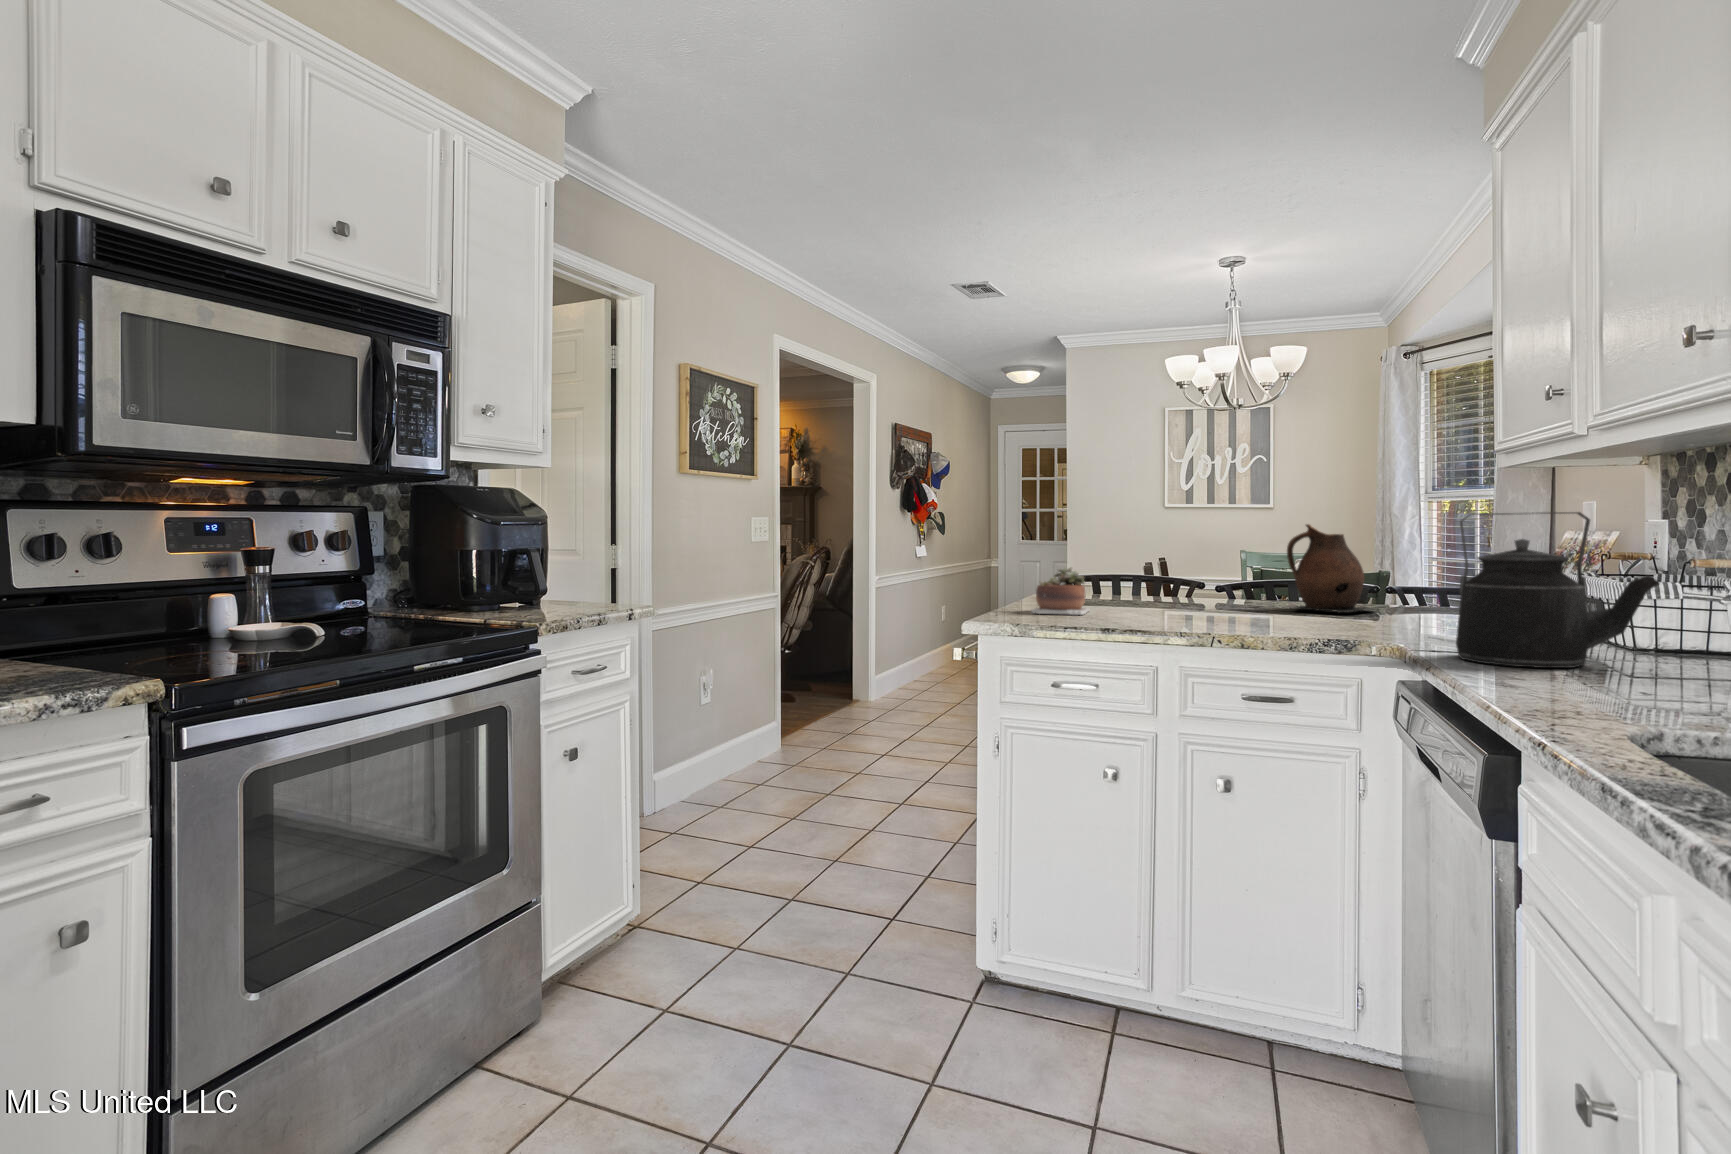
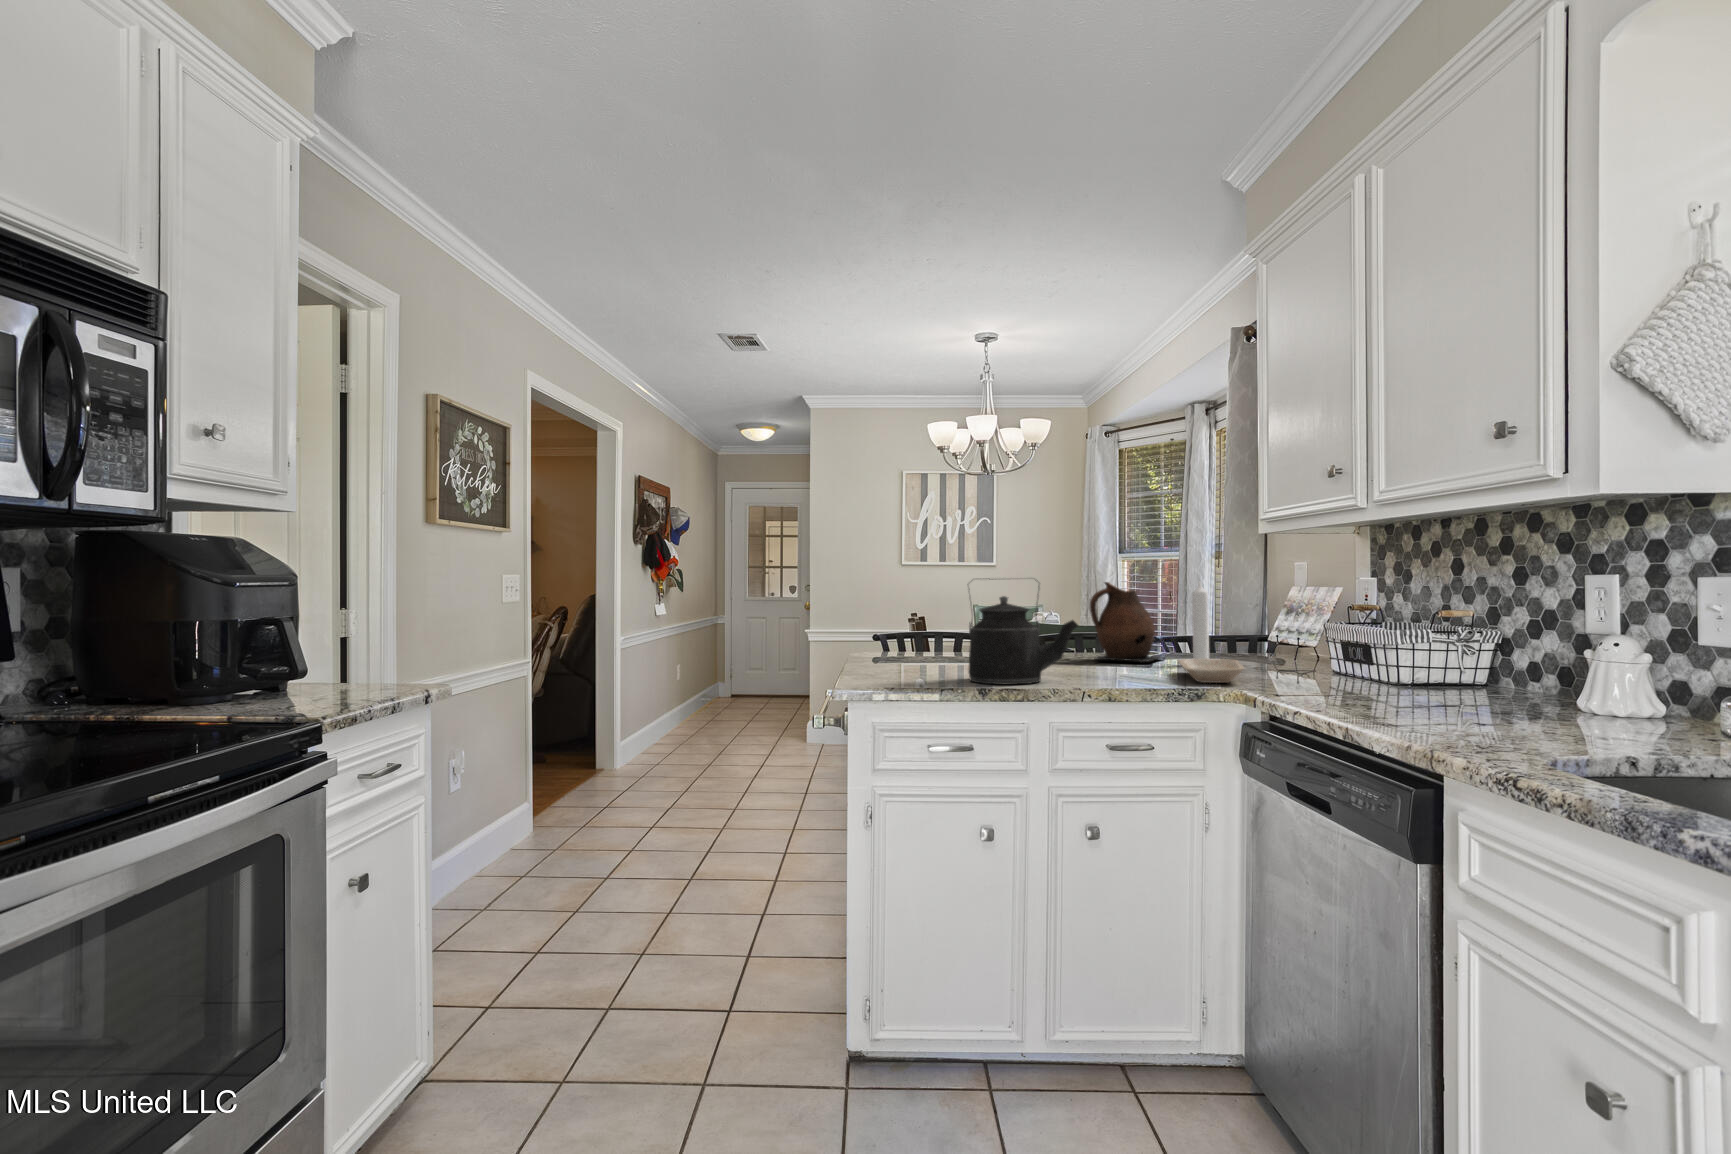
kettle: present [1456,512,1659,668] -> present [968,578,1078,684]
candle: none [1397,523,1428,619] -> present [1192,582,1209,659]
succulent plant: present [1031,568,1089,615] -> none [874,625,927,674]
tray: none [1347,610,1432,635] -> present [1178,659,1244,683]

